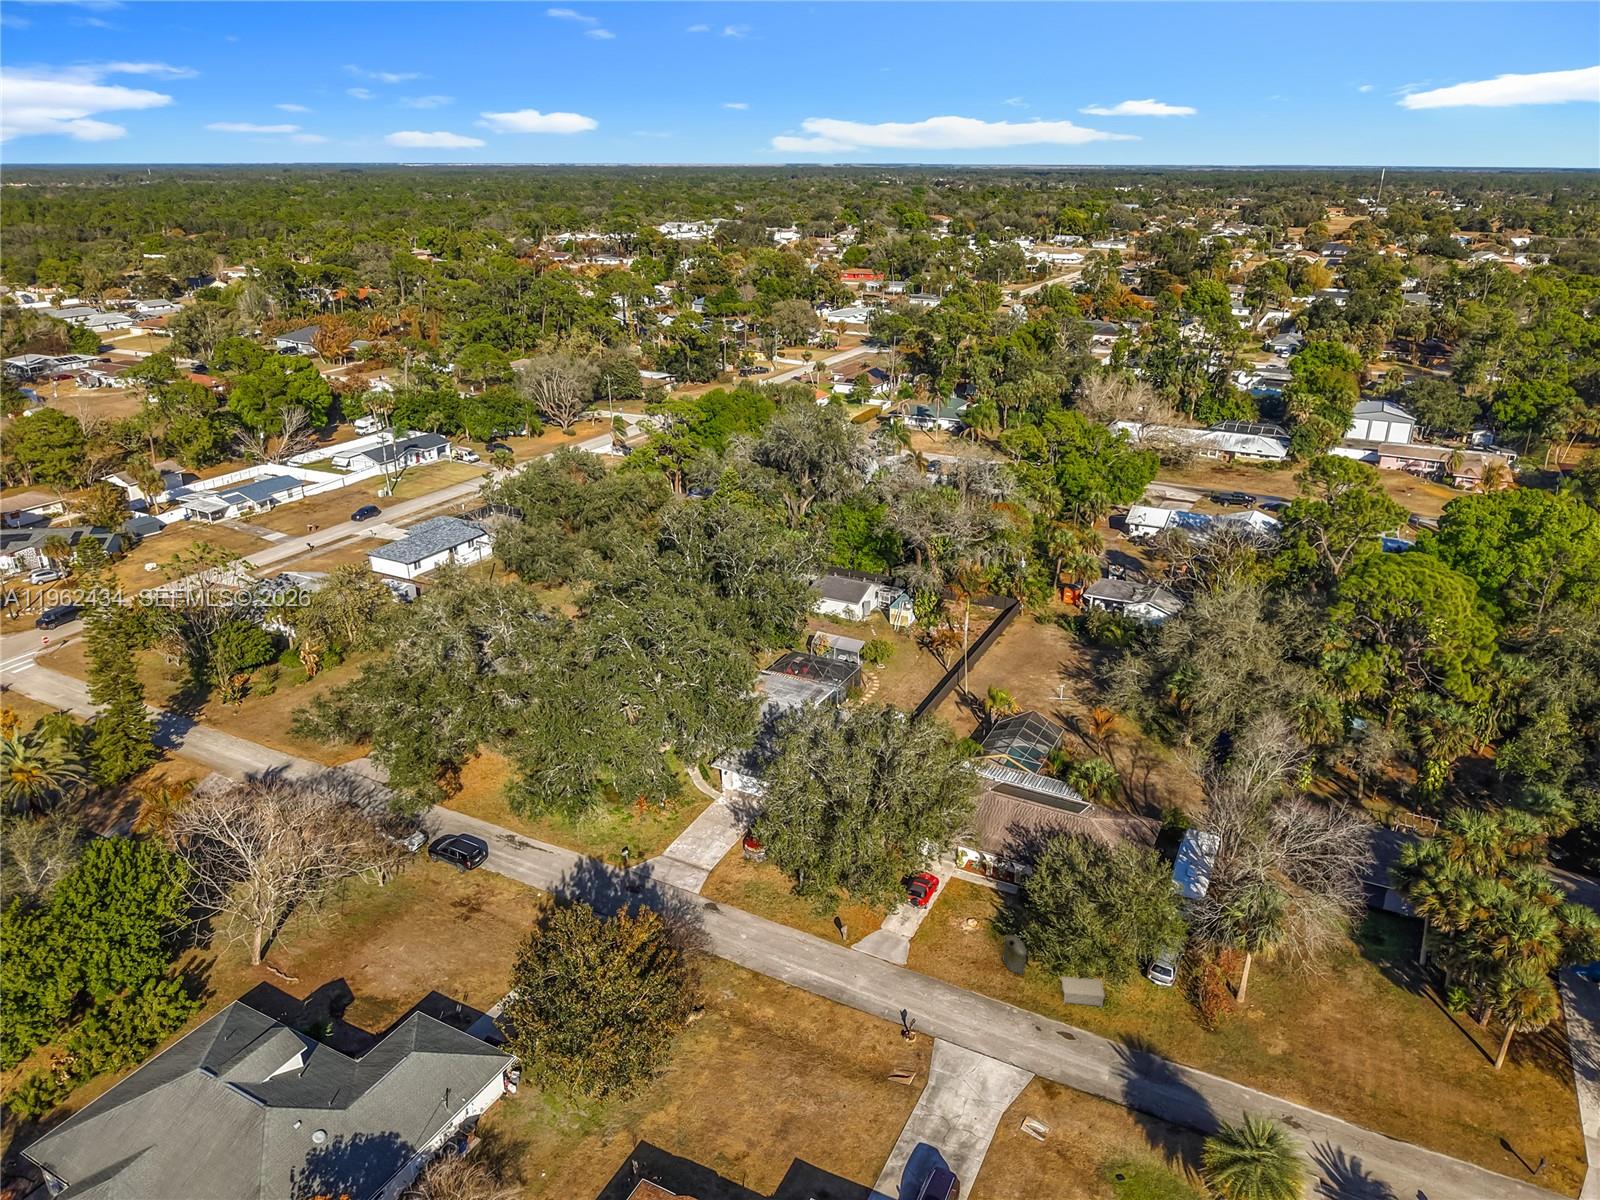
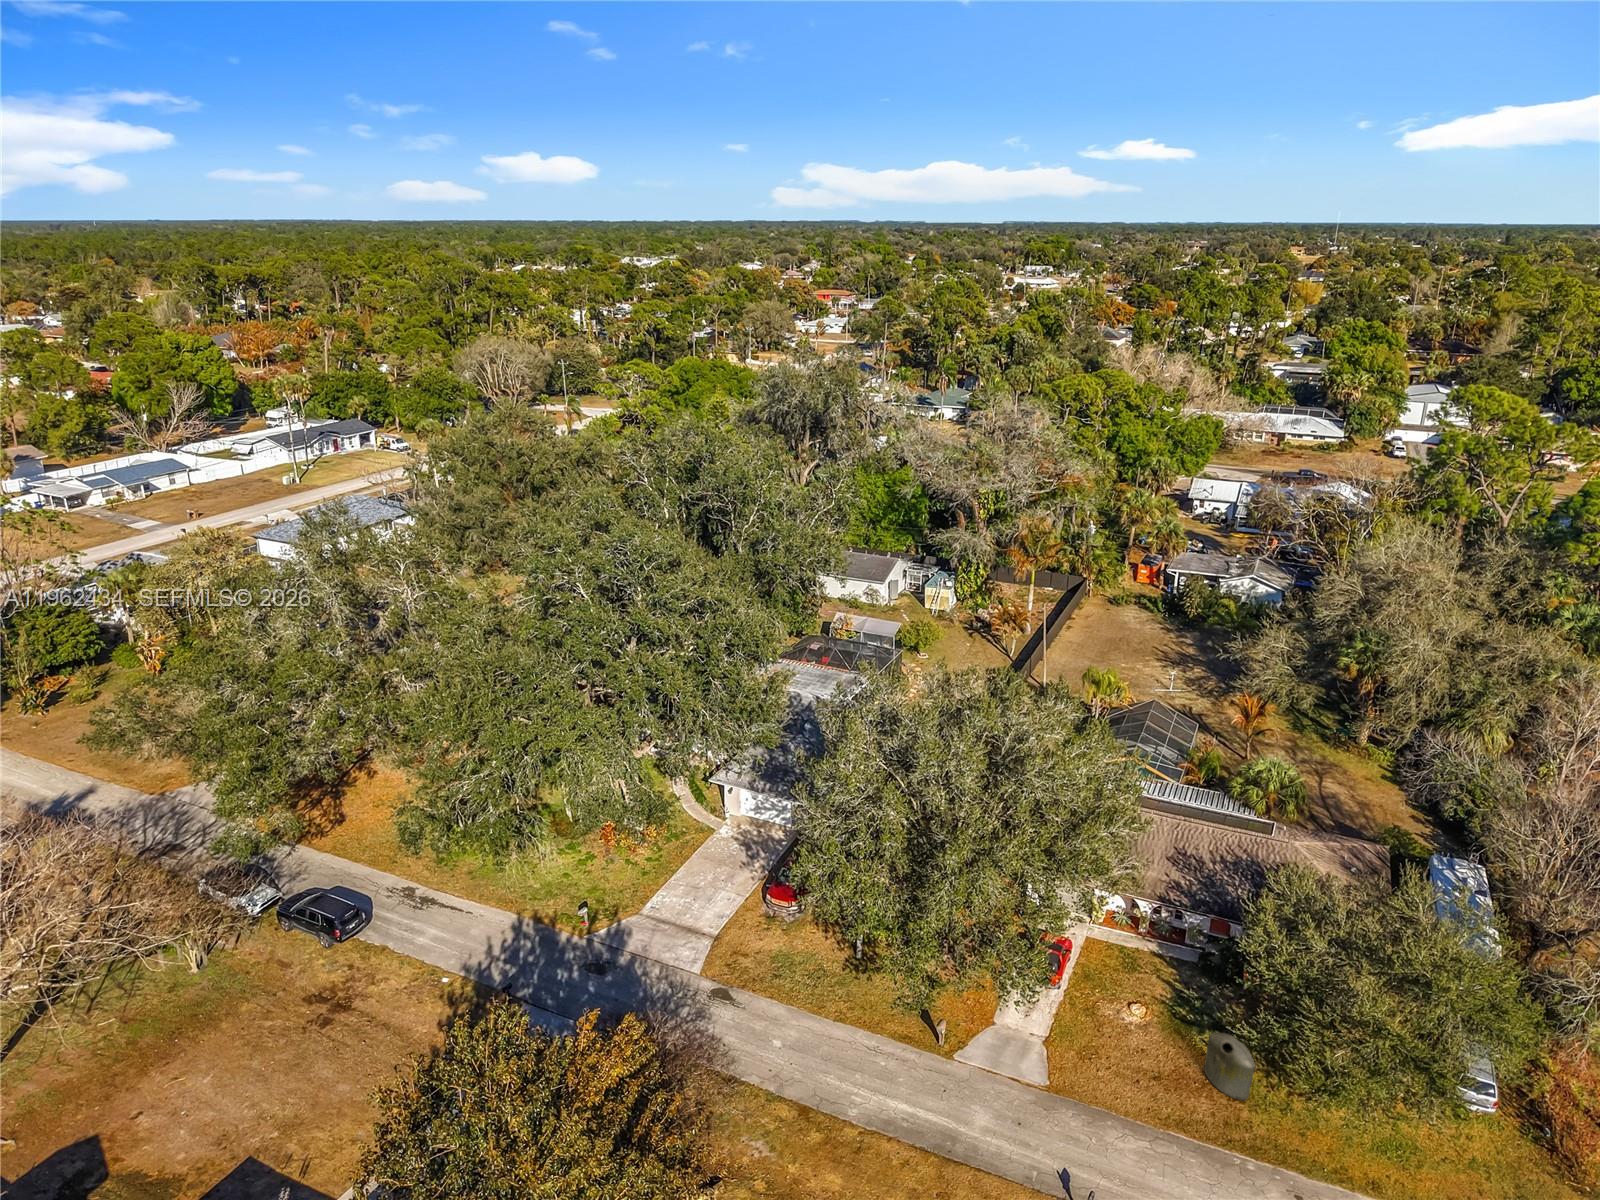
storage bench: present [1061,976,1105,1007] -> none [1318,1104,1407,1160]

